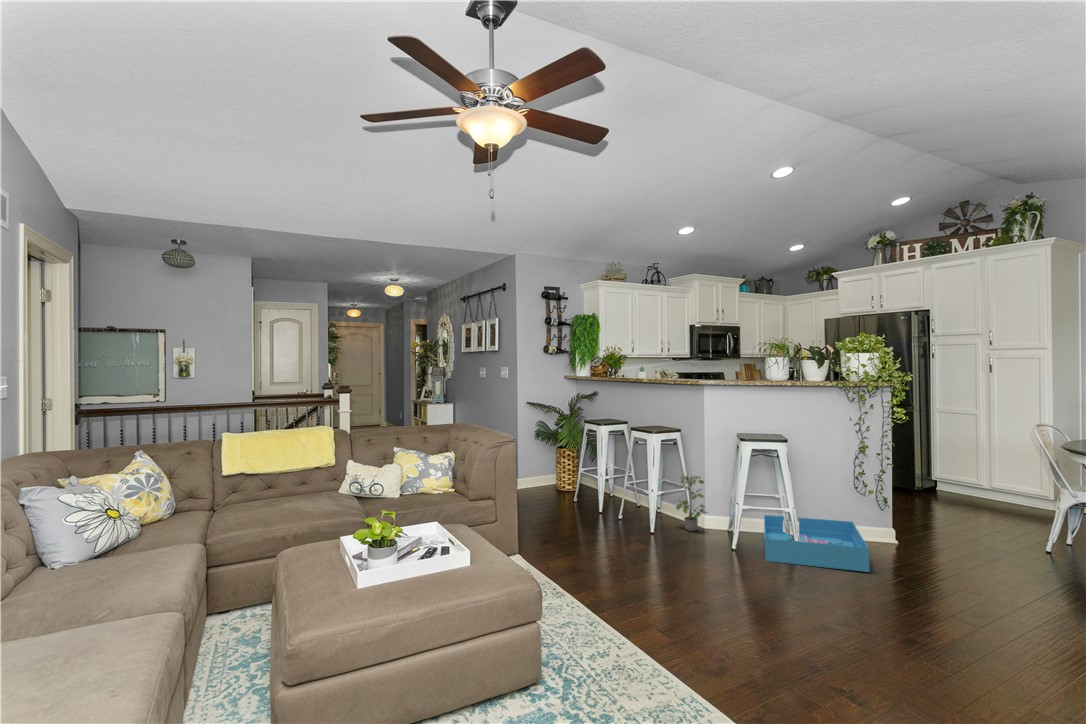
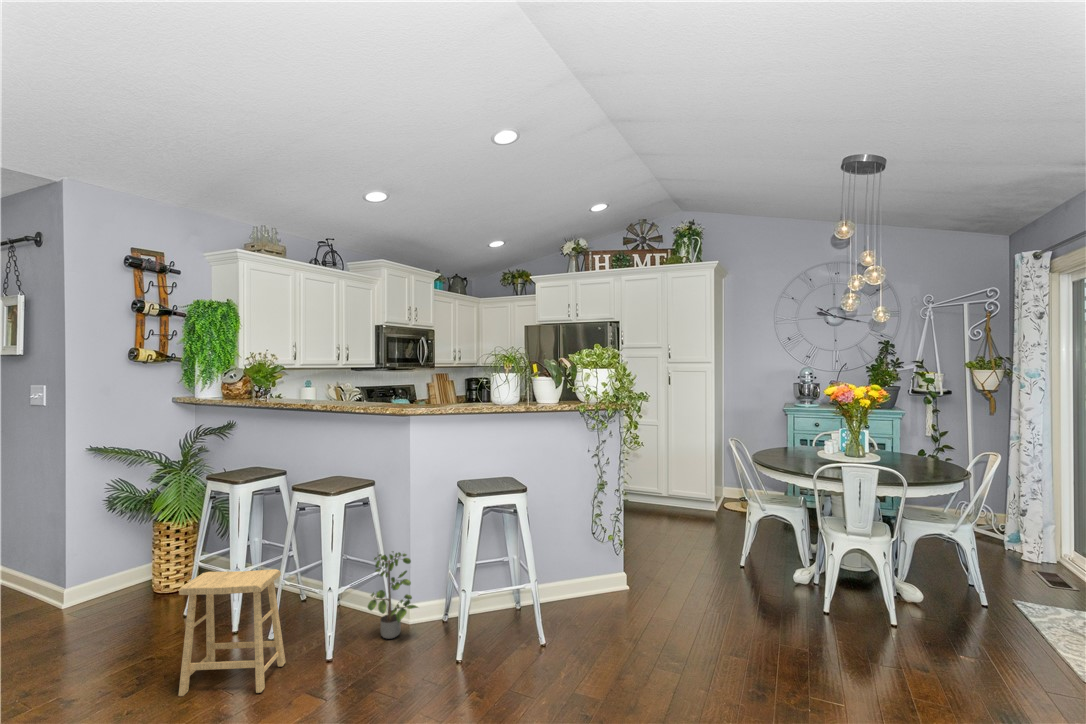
footstool: none [576,469,628,536] -> present [178,569,286,696]
storage bin: present [764,515,870,572] -> none [489,577,630,675]

